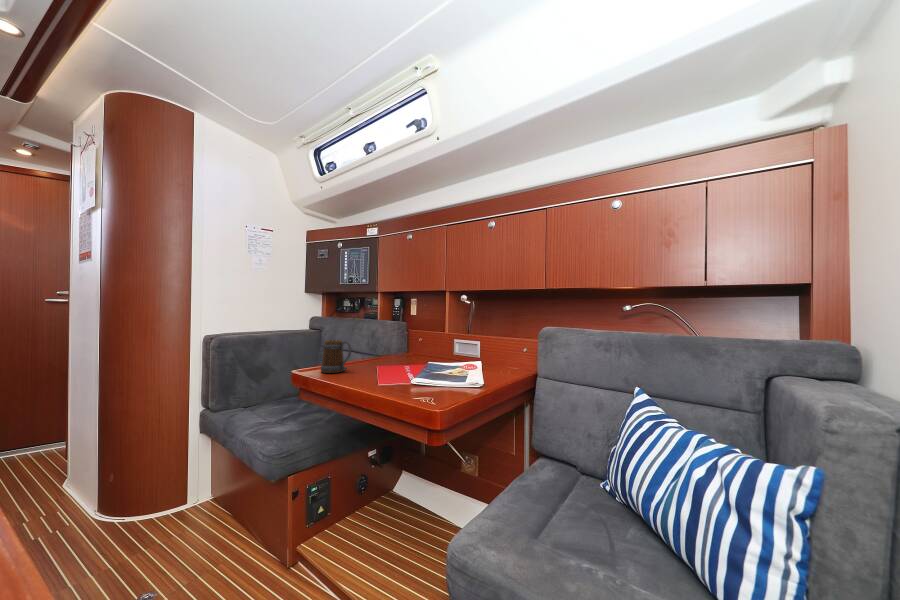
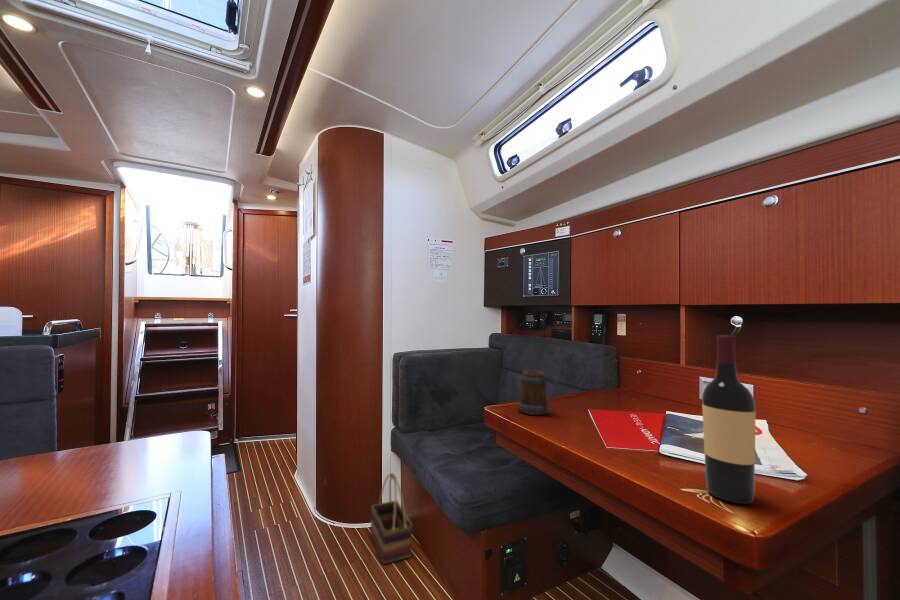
wine bottle: none [423,304,448,400] -> present [702,335,756,504]
basket: none [173,452,223,539] -> present [371,473,413,564]

